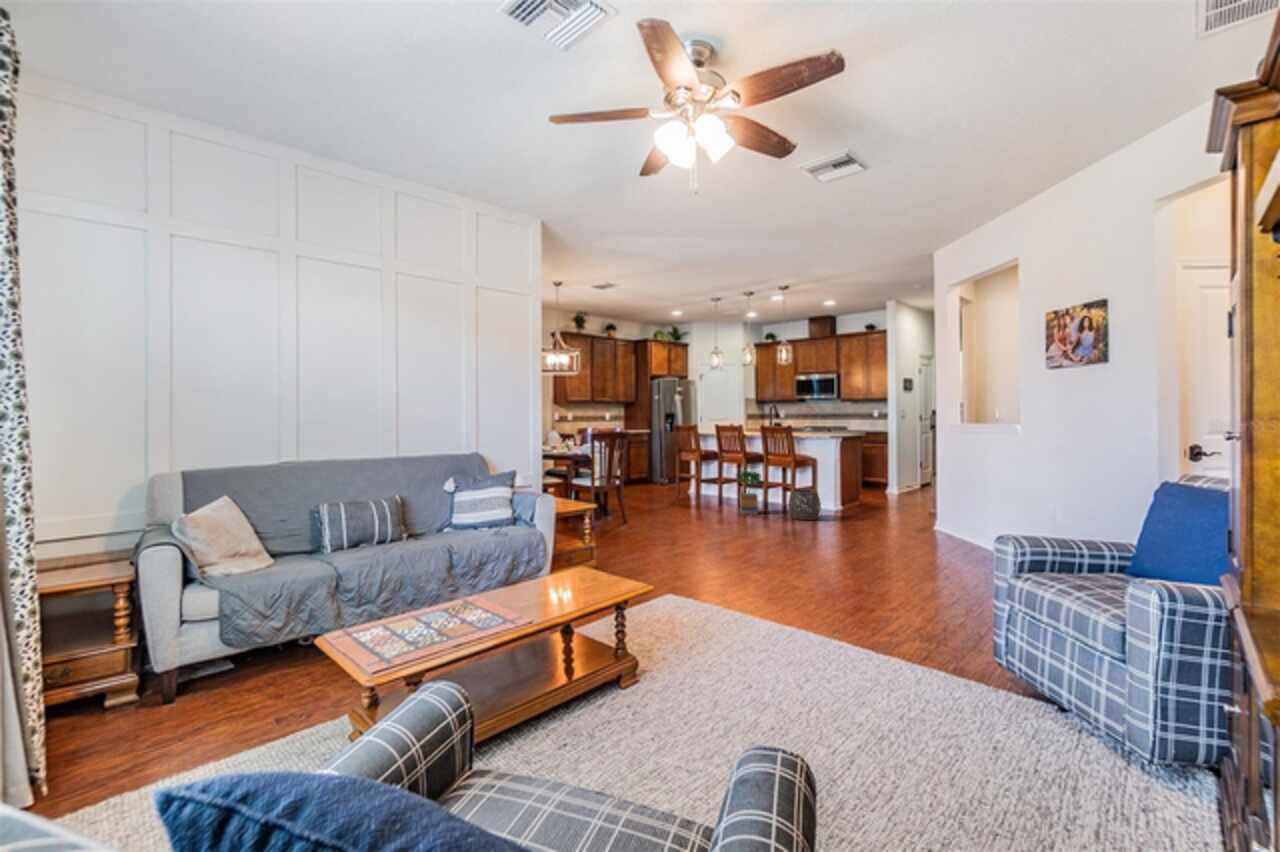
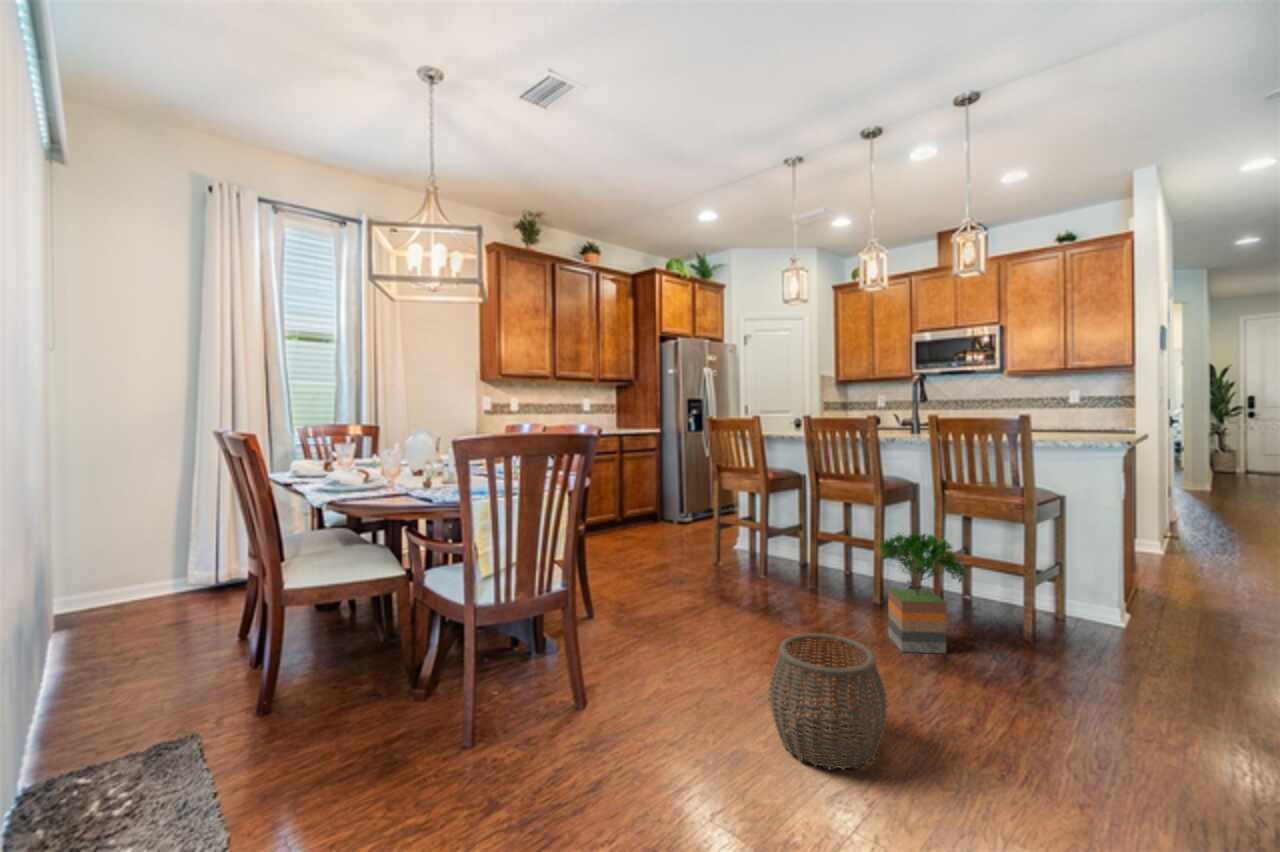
woven basket: present [788,489,821,520] -> present [768,633,888,770]

